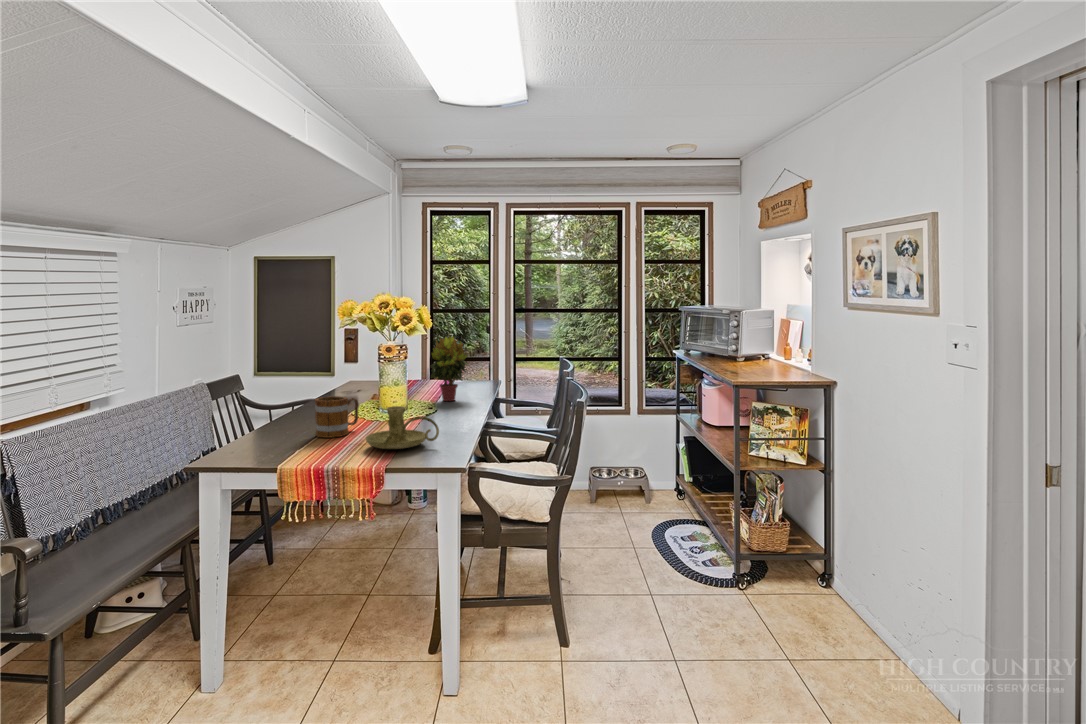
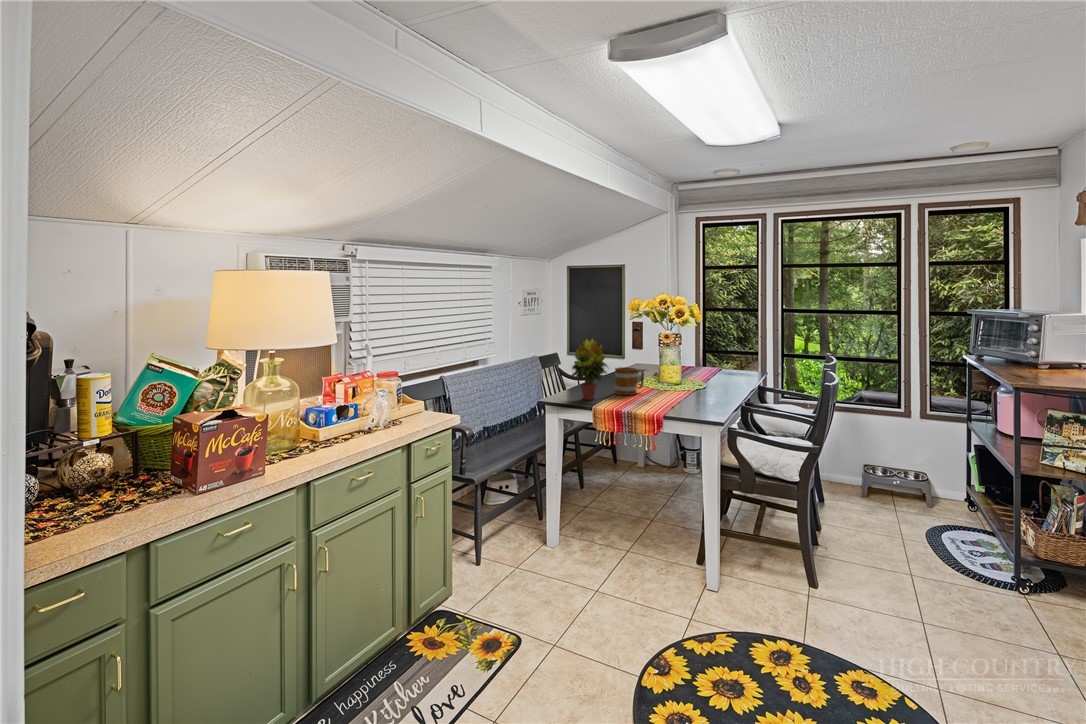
potted plant: present [431,336,468,401] -> present [571,339,608,400]
candle holder: present [366,406,439,449] -> none [649,375,700,404]

